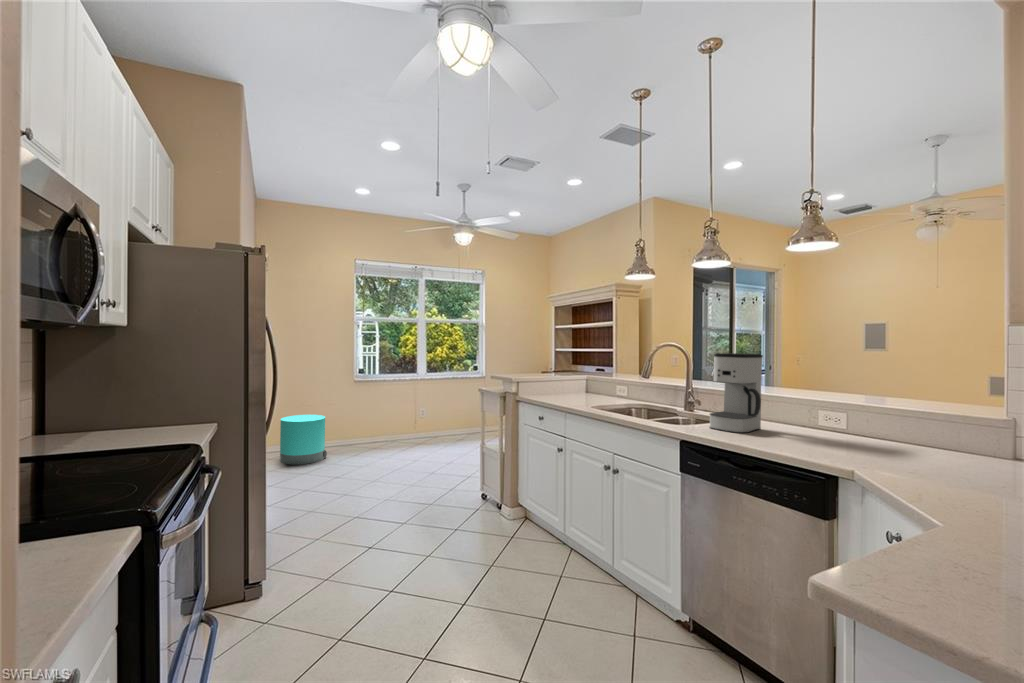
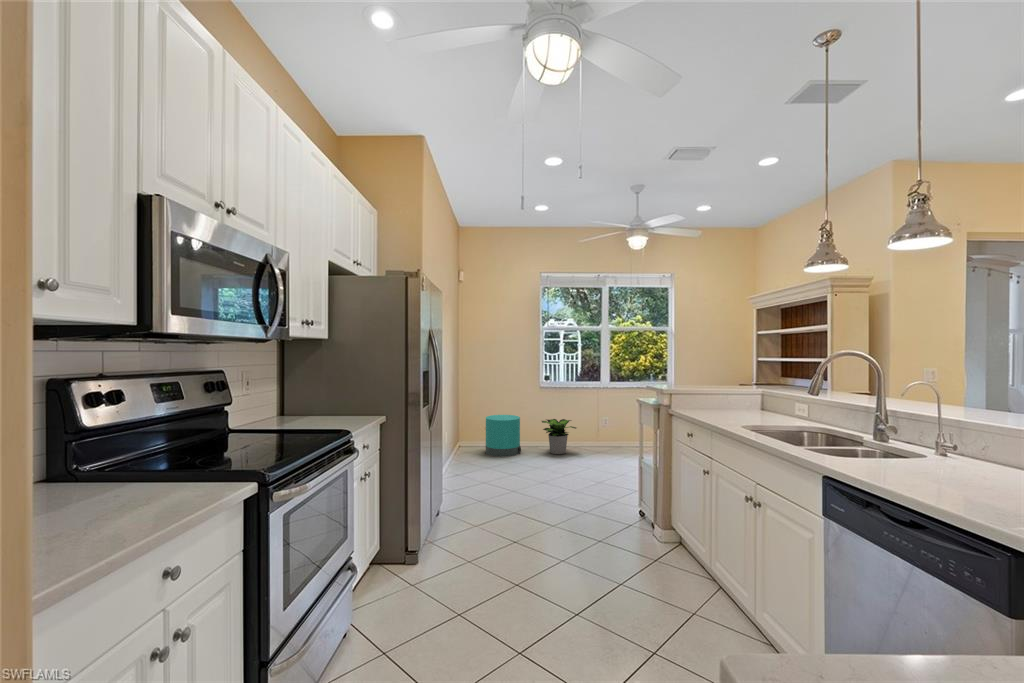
coffee maker: present [710,353,763,433] -> none [877,367,976,483]
potted plant: none [350,415,392,454] -> present [542,419,576,455]

